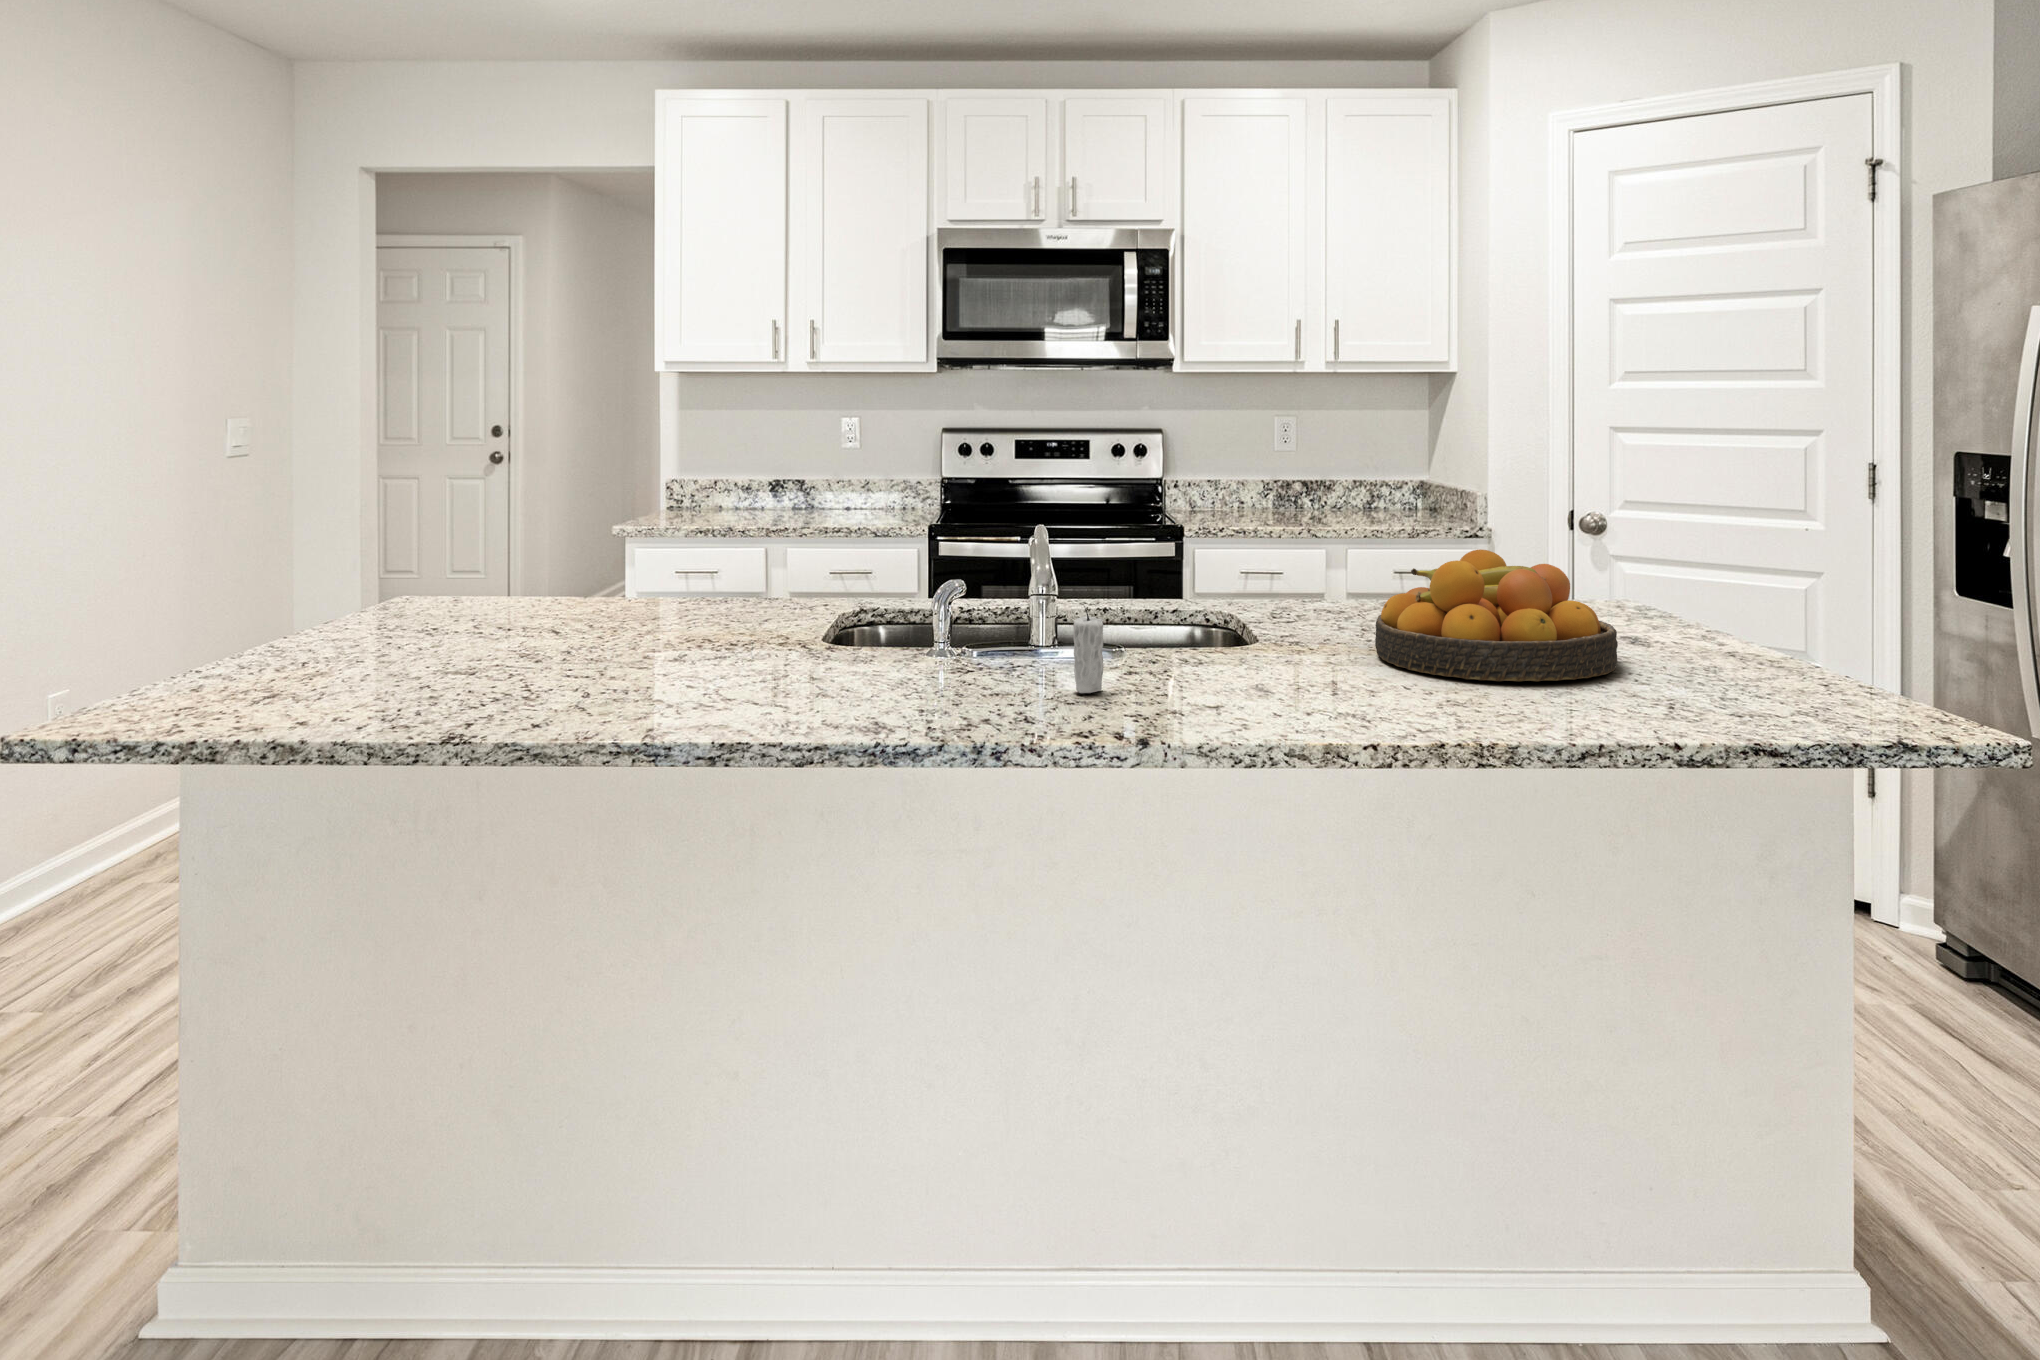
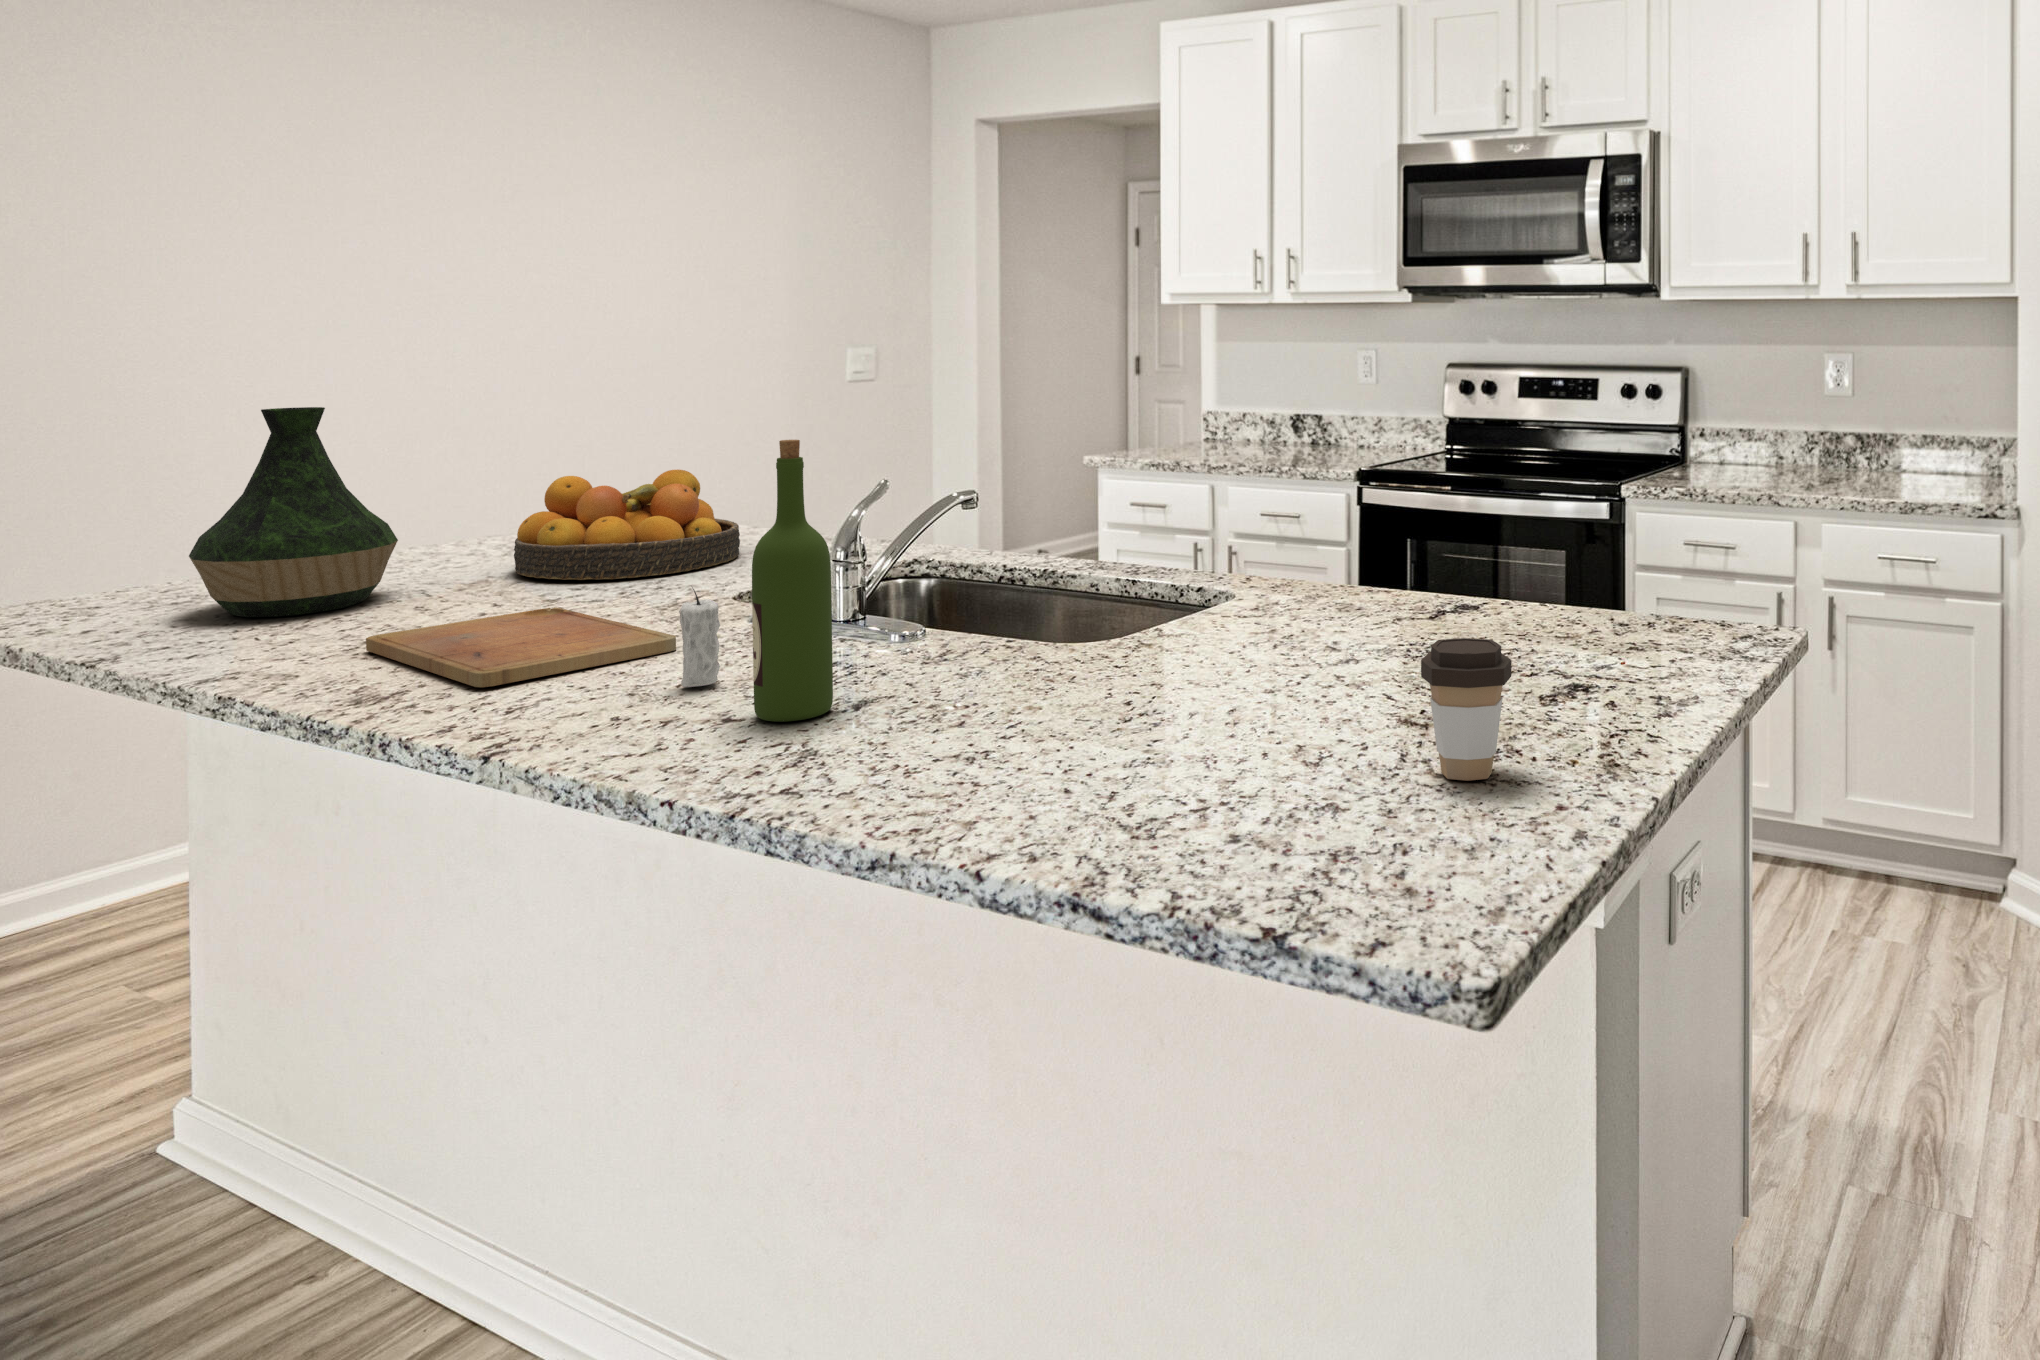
vase: none [273,465,477,700] -> present [189,407,398,617]
wine bottle: none [1208,470,1269,702] -> present [752,440,833,722]
fruit bowl: present [1375,550,1618,682] -> present [514,470,740,580]
coffee cup: none [1707,586,1778,676] -> present [1421,638,1511,781]
cutting board: none [658,659,956,712] -> present [366,608,676,687]

